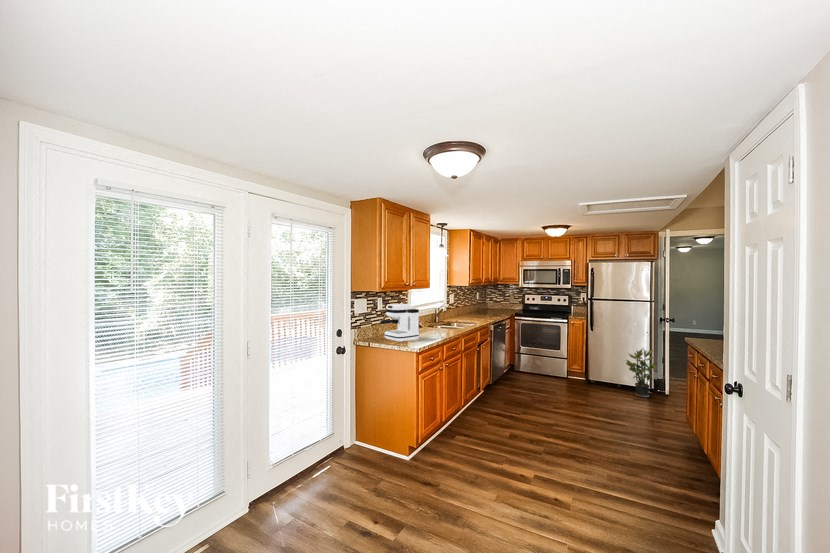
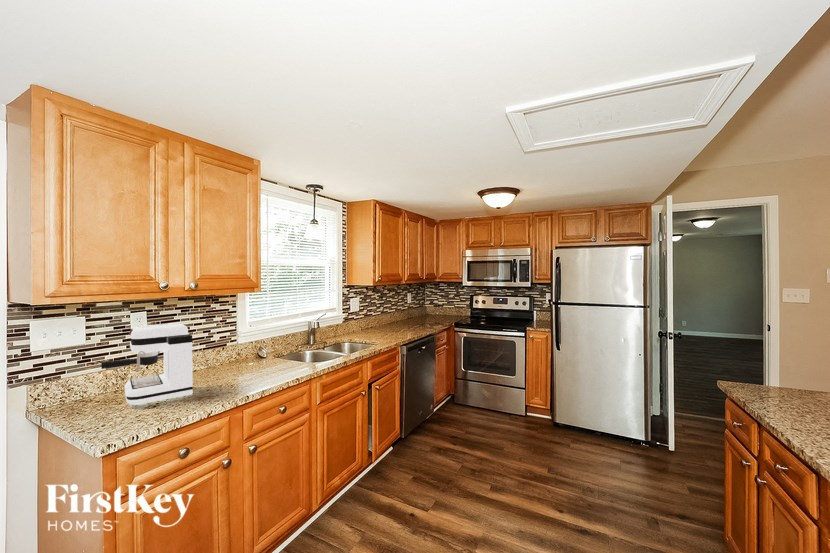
potted plant: present [626,349,657,397] -> none [607,377,655,458]

